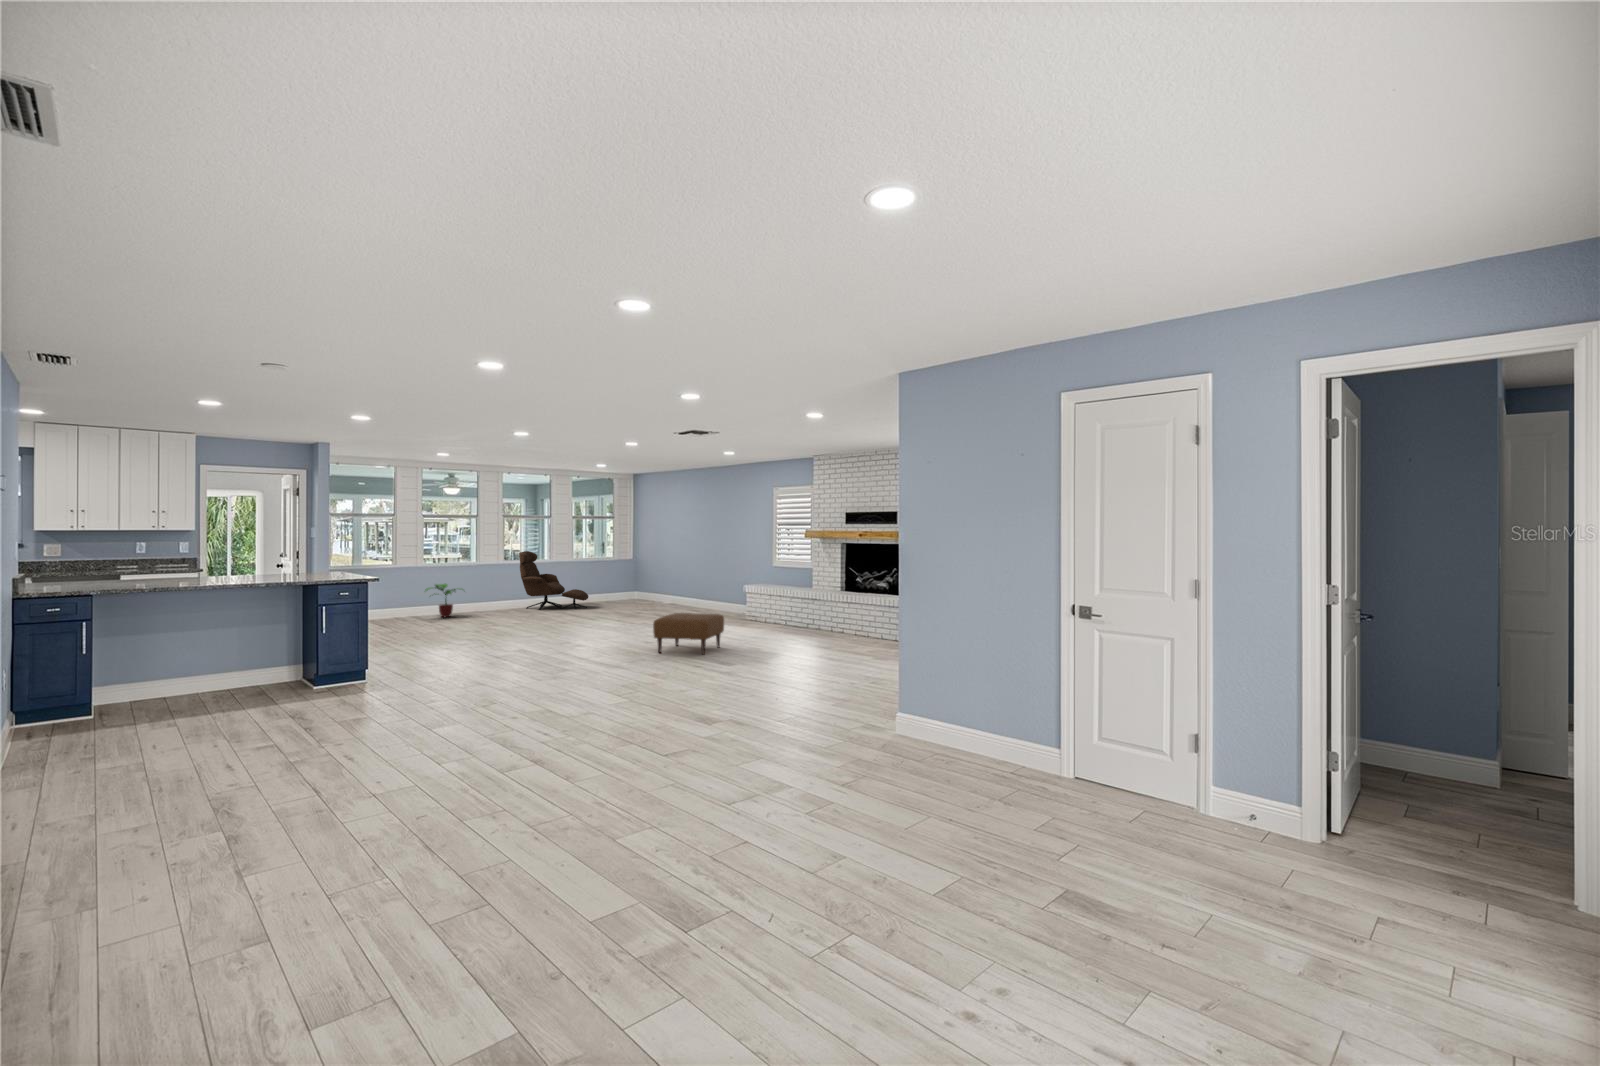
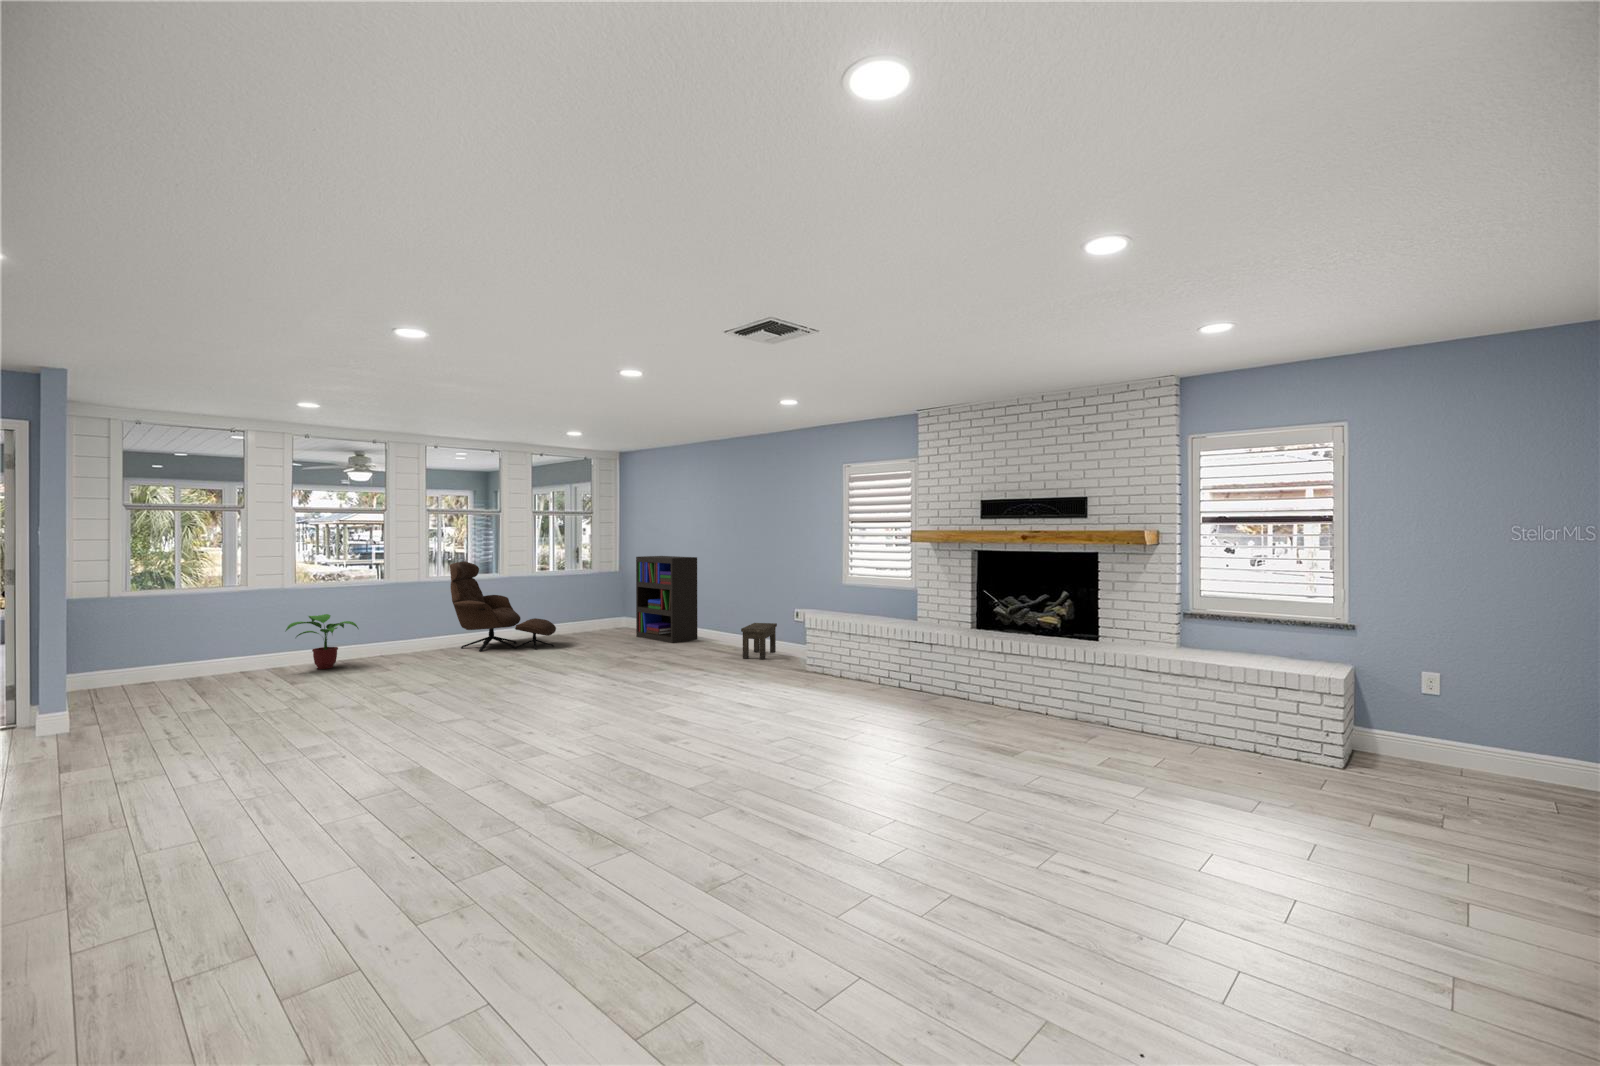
bookshelf: none [643,548,684,607] -> present [636,556,697,643]
side table: none [708,592,734,615] -> present [741,623,777,659]
ottoman: present [653,613,724,655] -> none [685,684,815,778]

